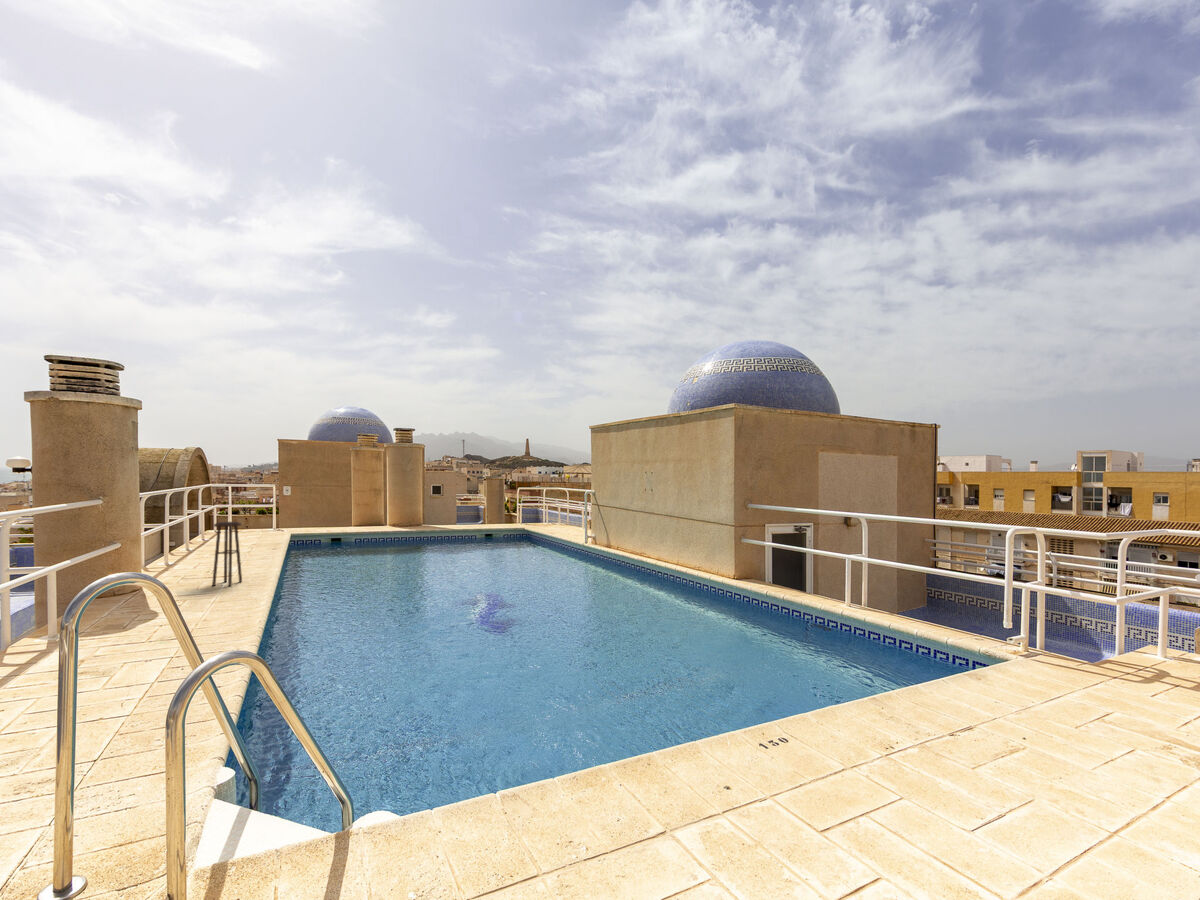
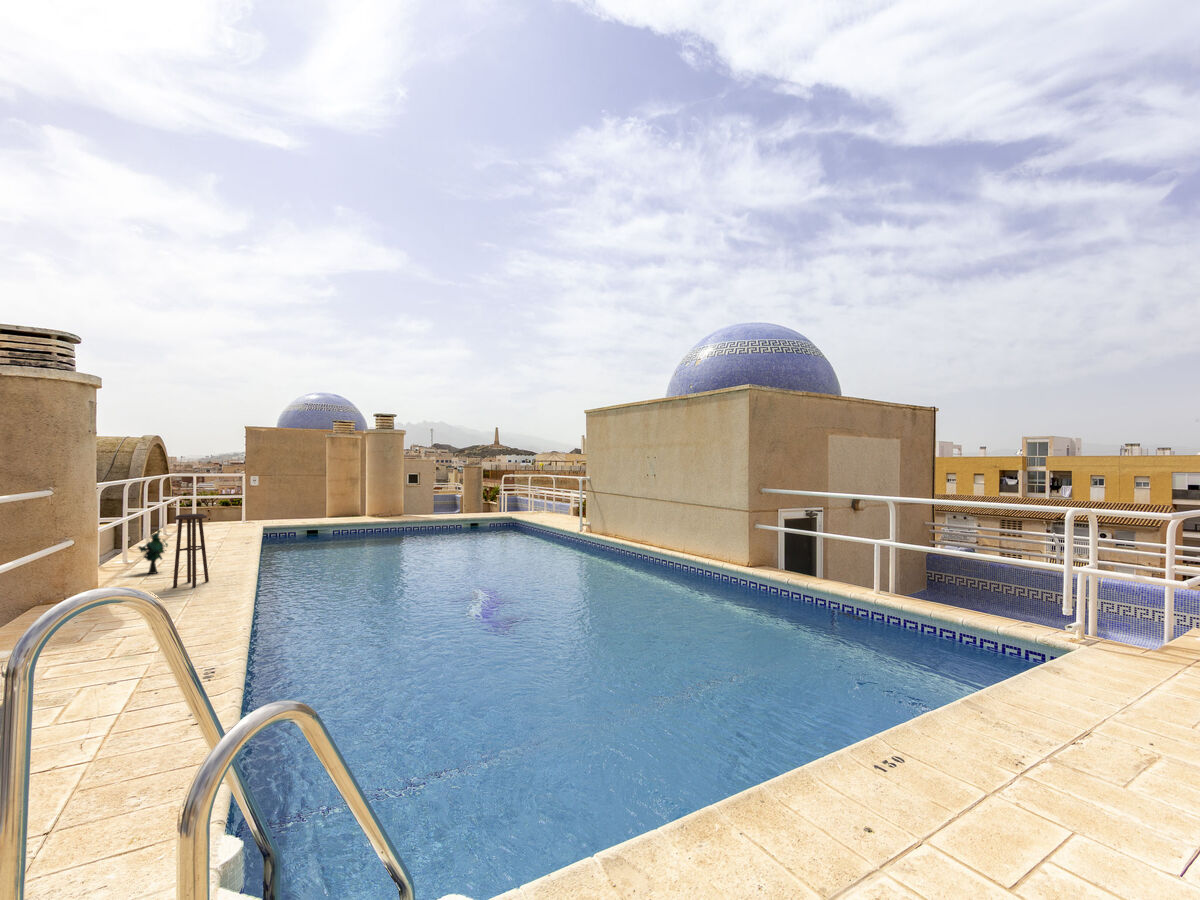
decorative plant: none [181,535,208,574] -> present [138,530,168,574]

